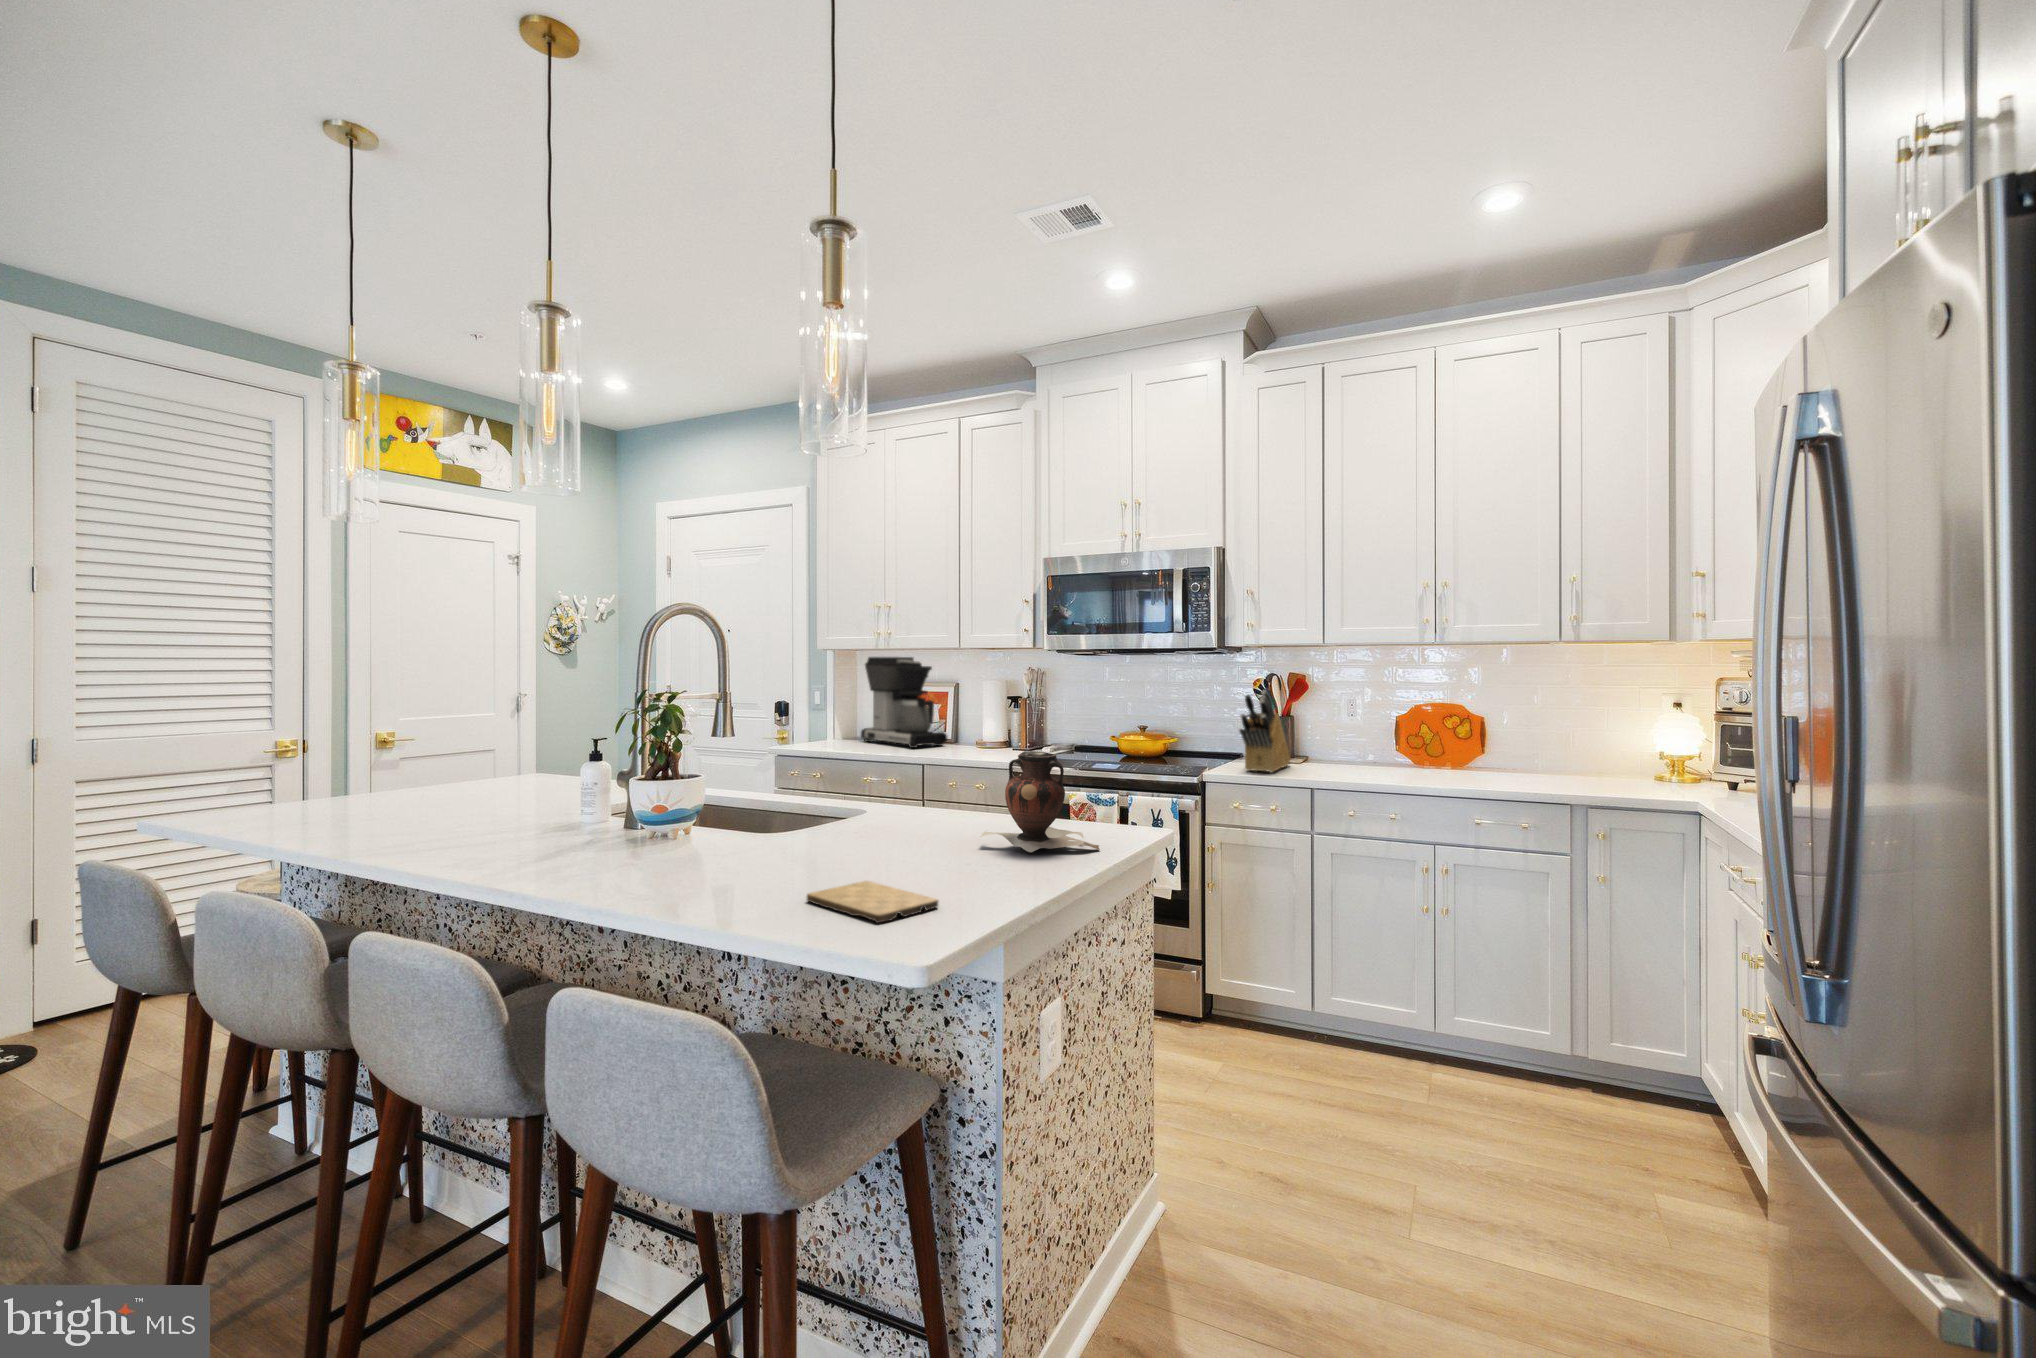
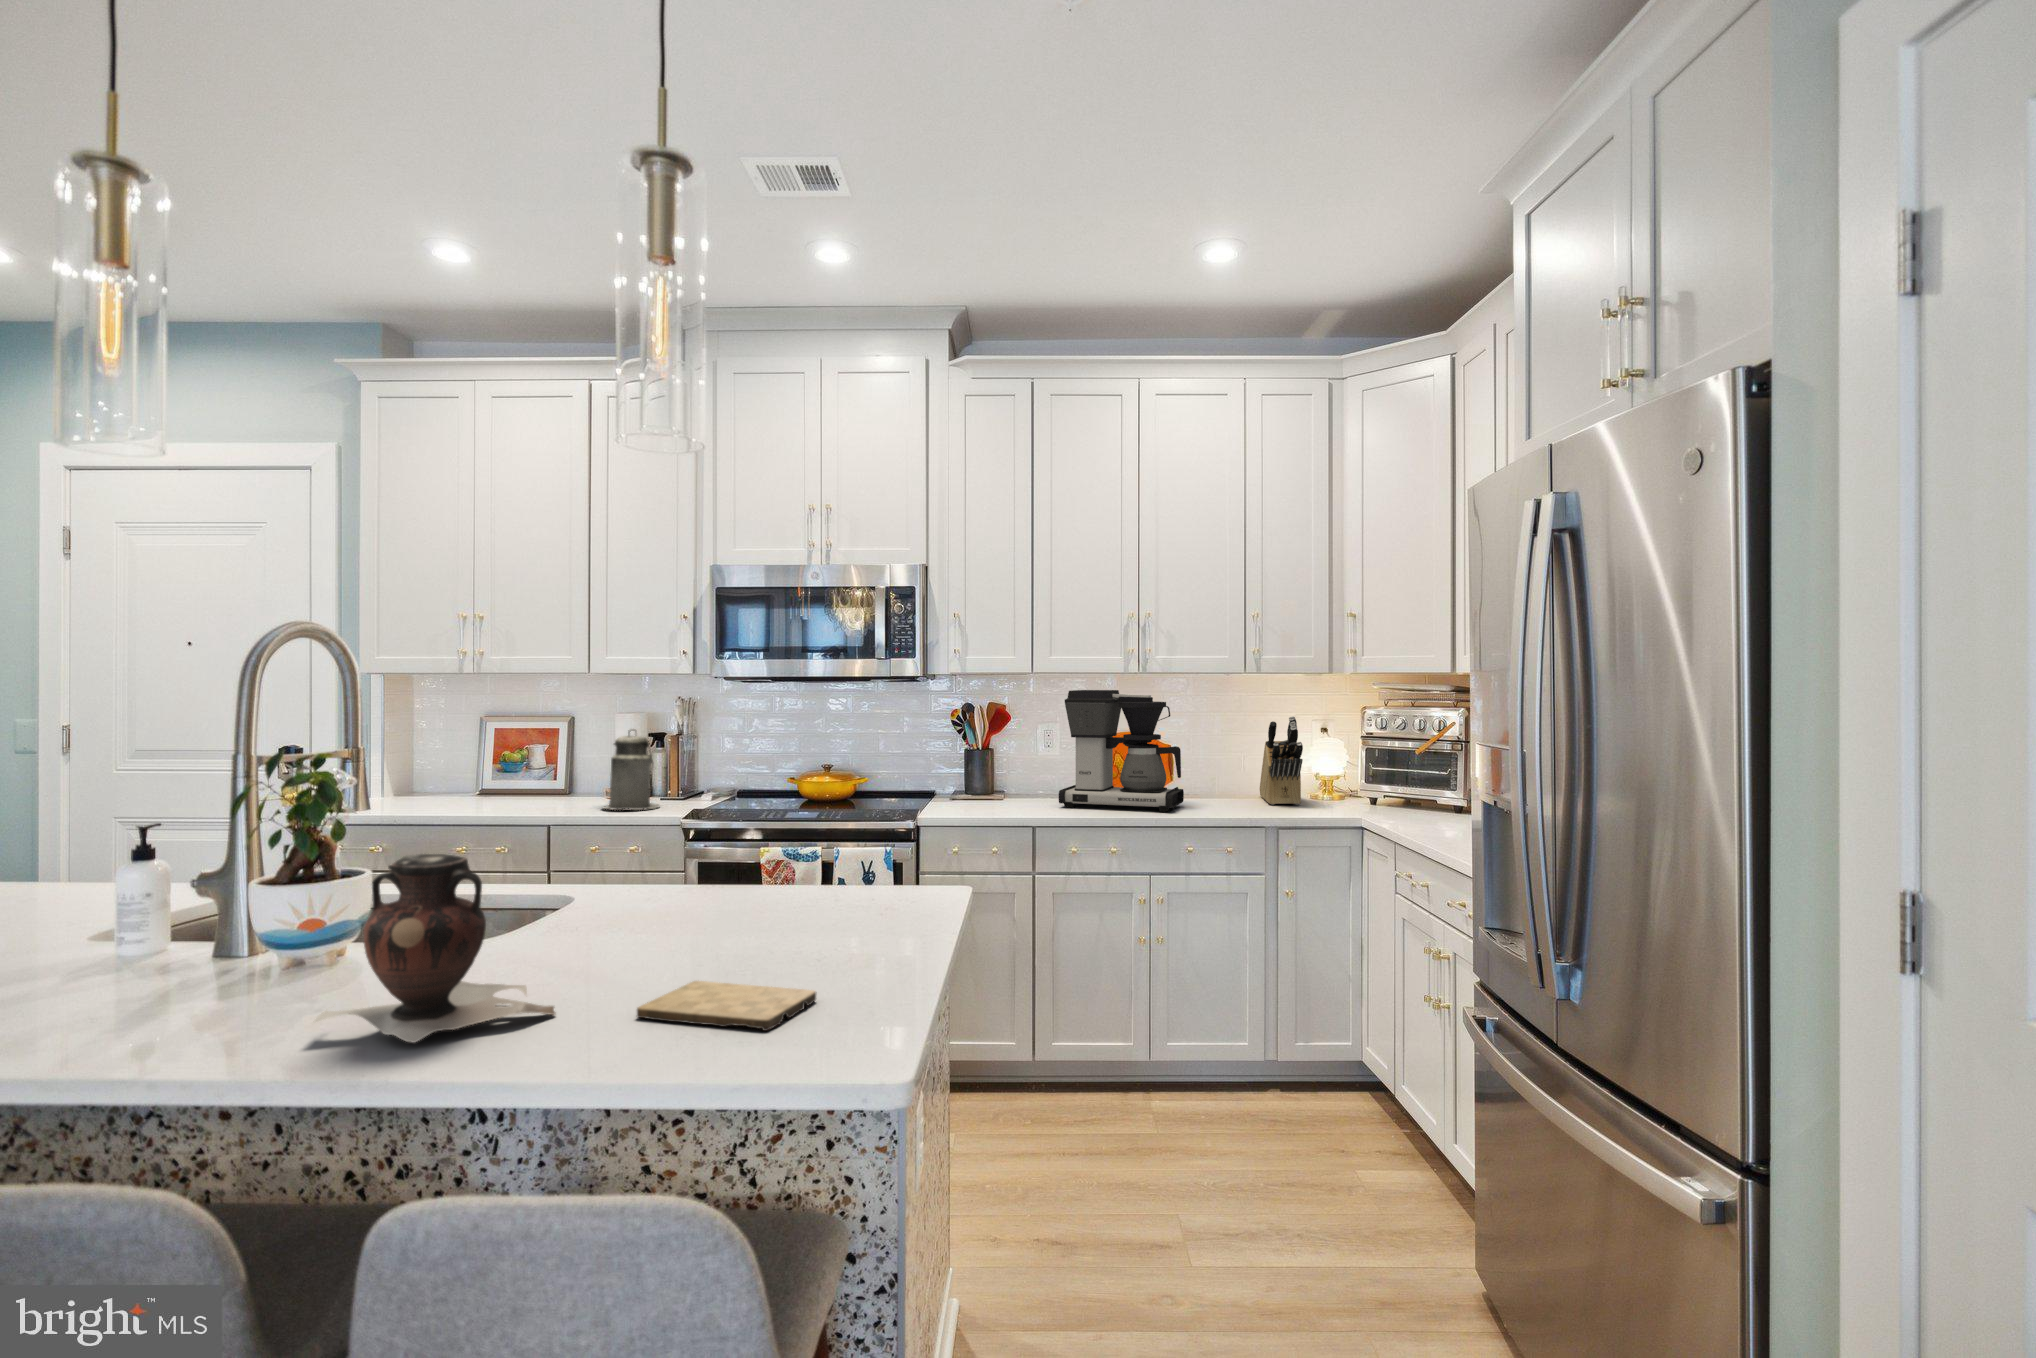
coffee maker: present [861,657,947,748] -> present [1059,690,1184,812]
canister: none [964,690,1008,754] -> present [603,730,660,810]
knife block: present [1239,691,1290,772] -> present [1260,716,1303,805]
vase: present [981,751,1100,852] -> present [314,854,555,1042]

